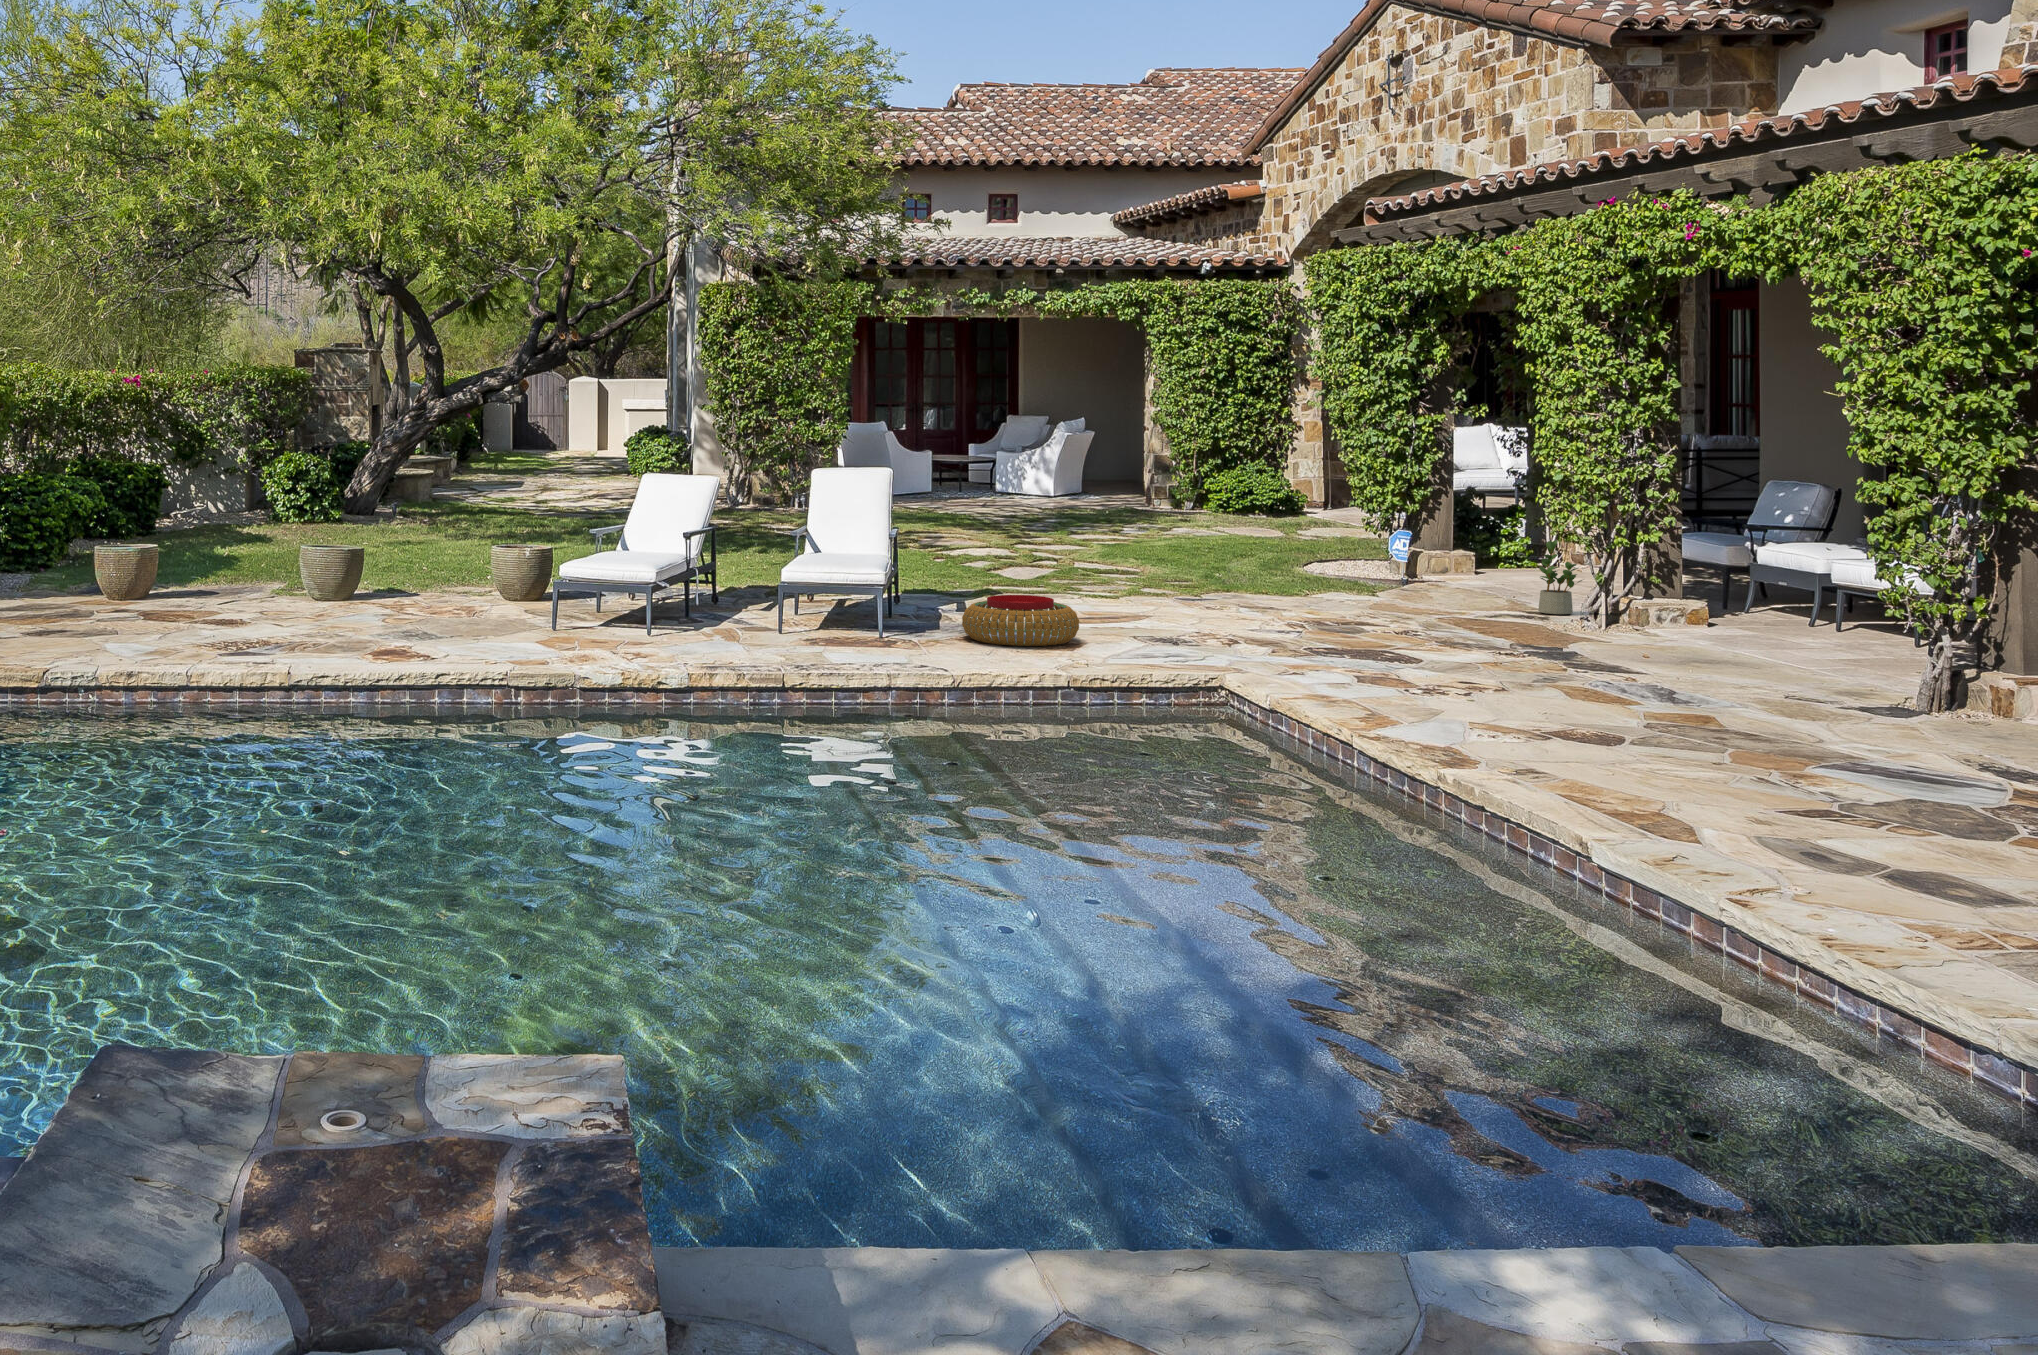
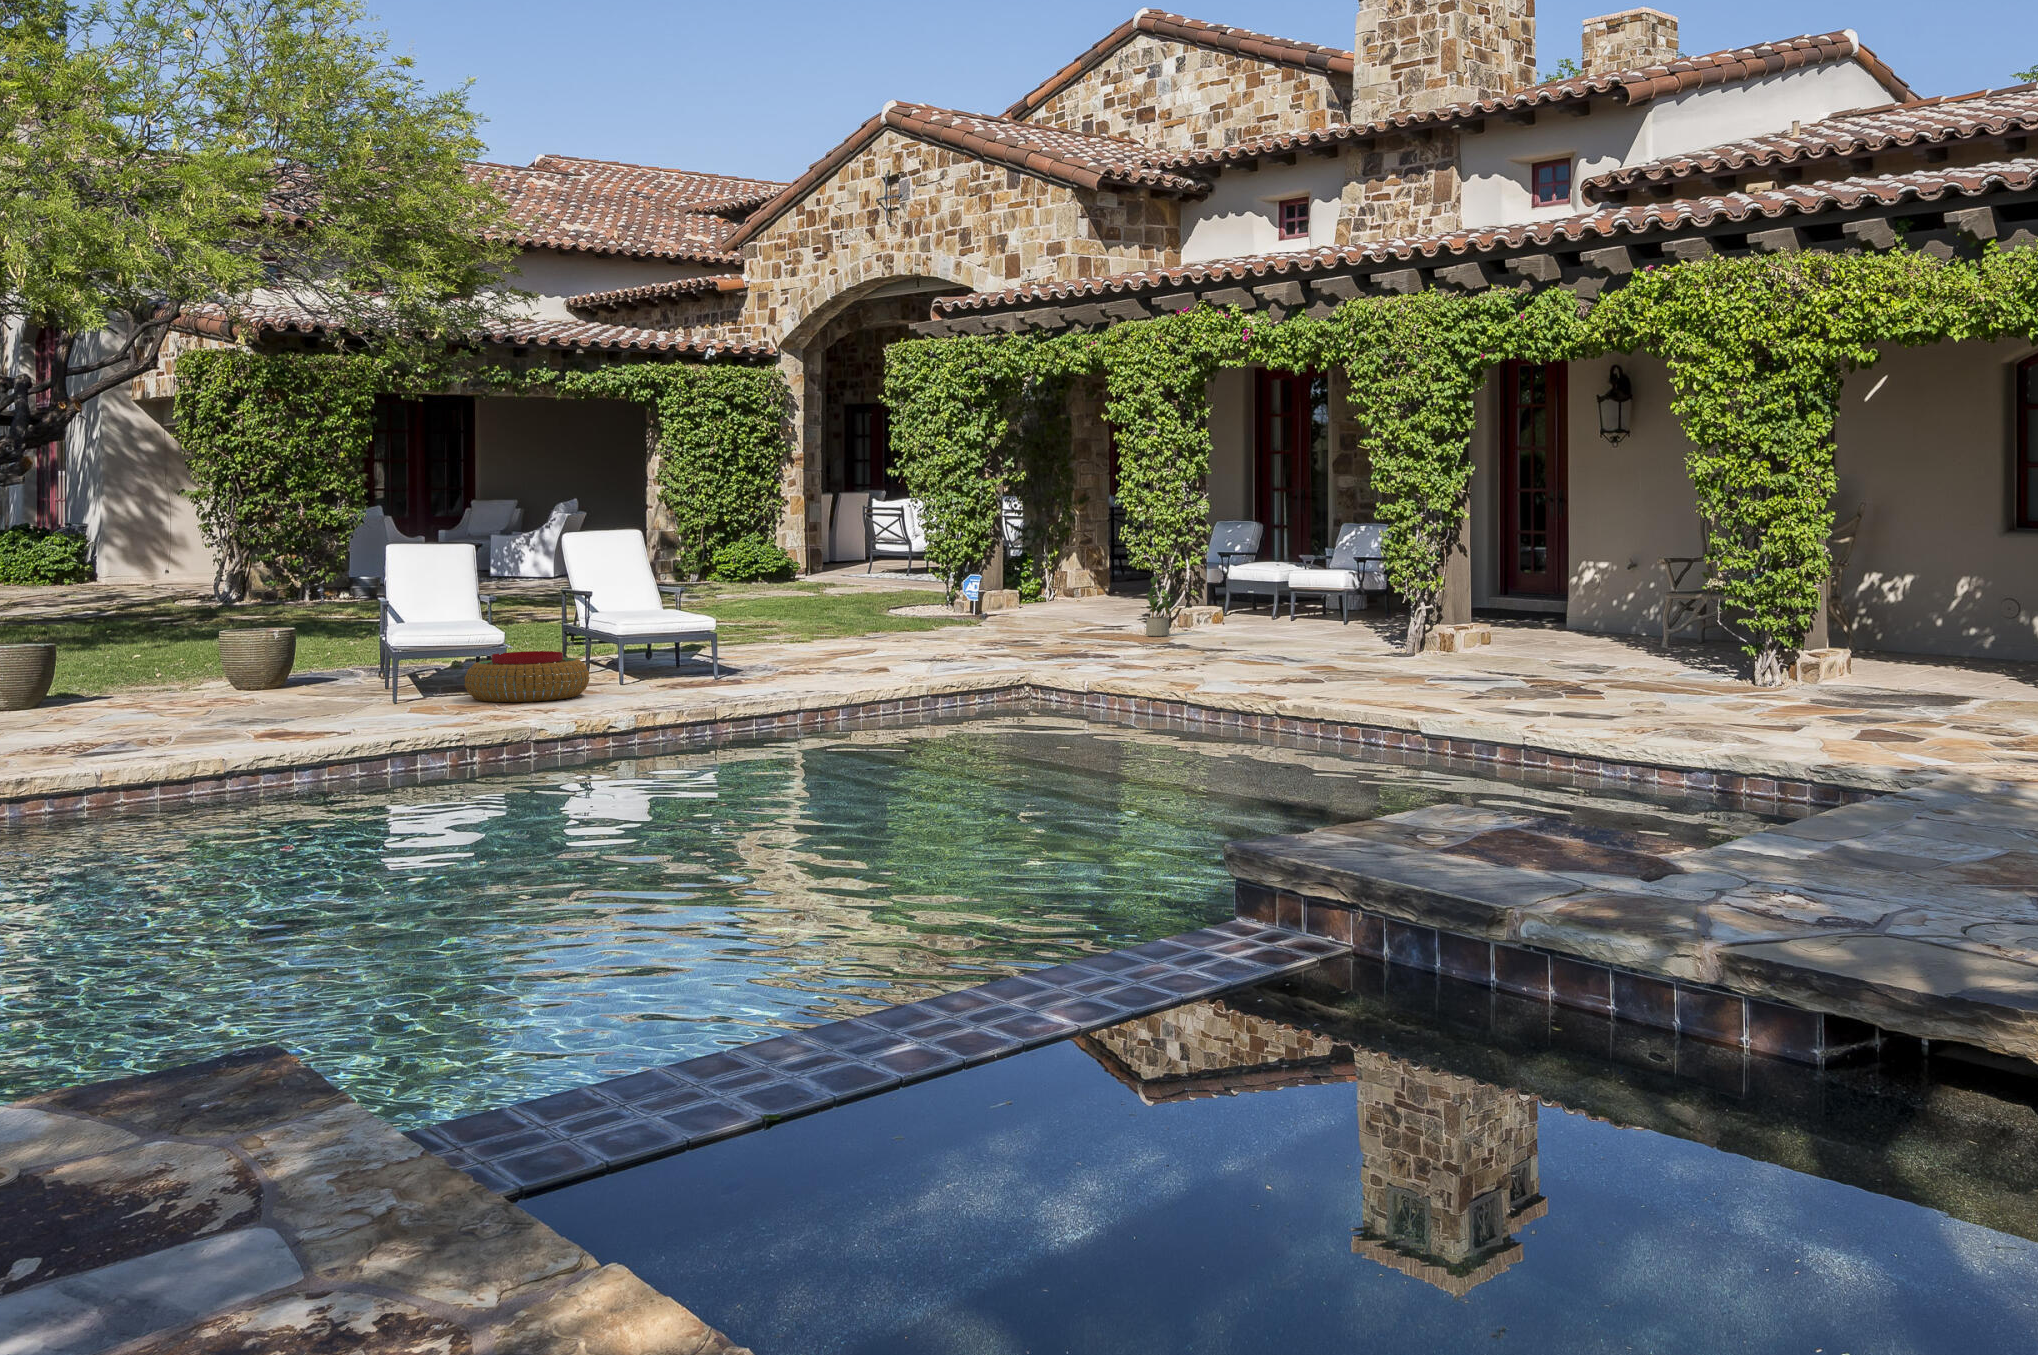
pouf: present [962,595,1079,646] -> present [465,651,589,702]

